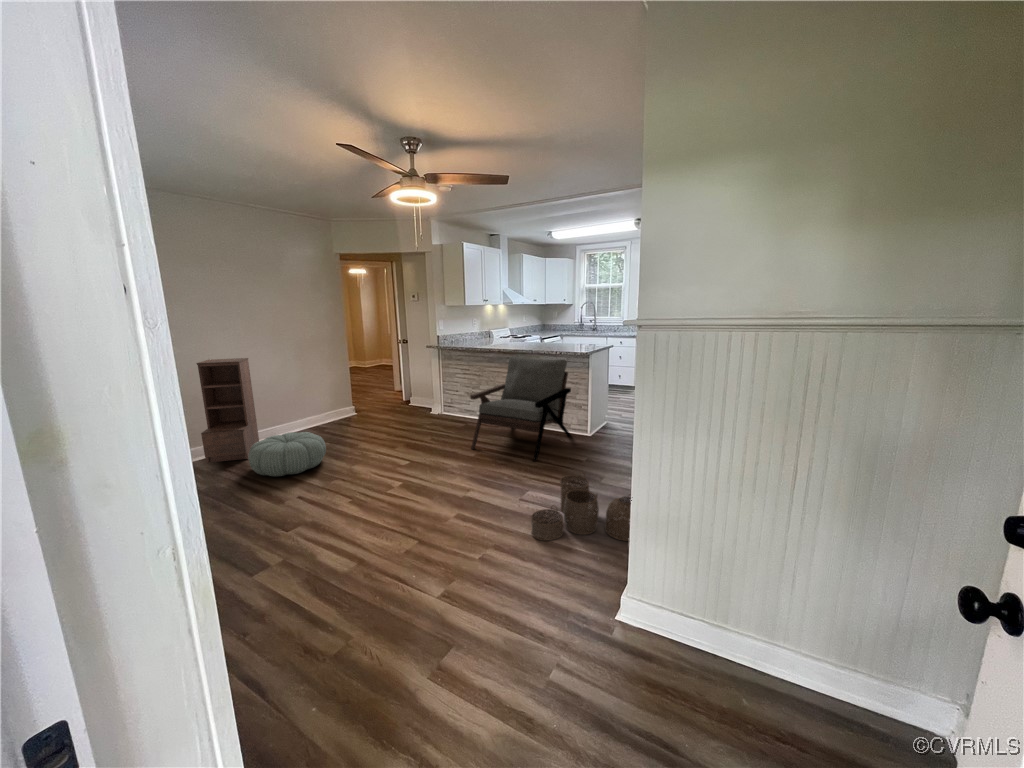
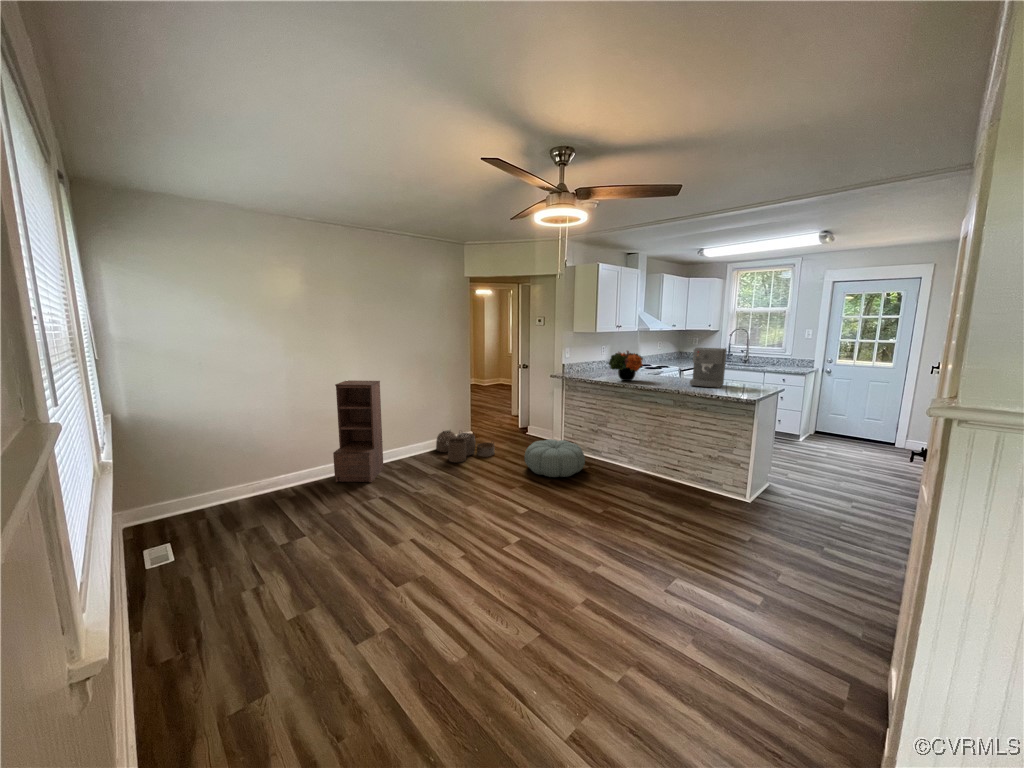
coffee maker: none [543,315,570,347] -> present [690,347,727,388]
flower arrangement: none [476,320,506,347] -> present [609,351,643,381]
armchair: present [470,357,571,461] -> none [597,395,727,532]
pouf: present [248,432,326,476] -> present [525,439,585,477]
woven basket: present [531,472,632,541] -> present [436,431,494,462]

